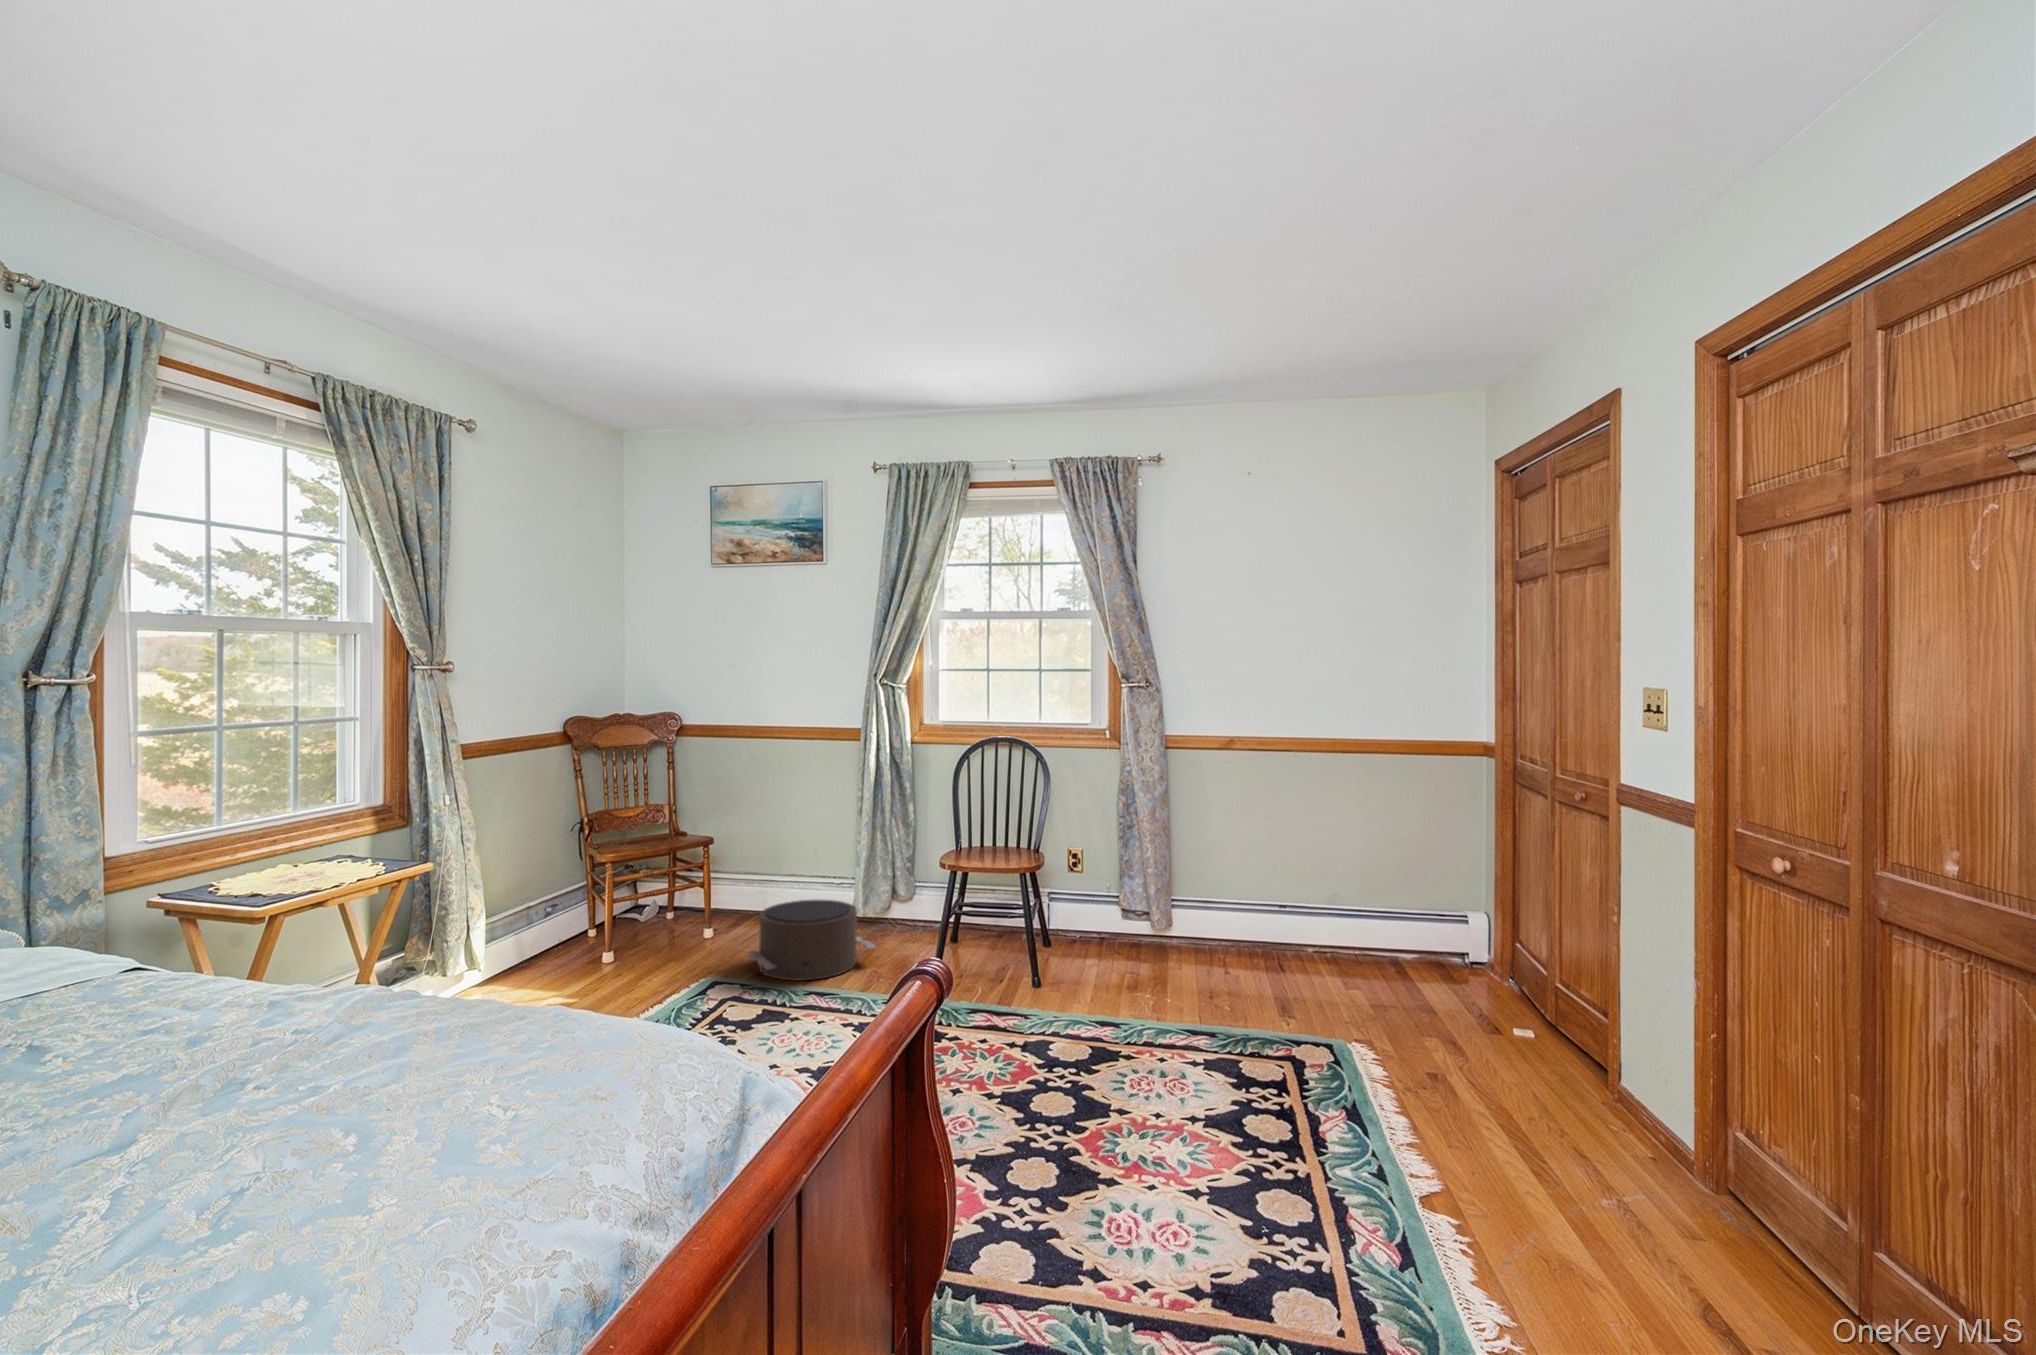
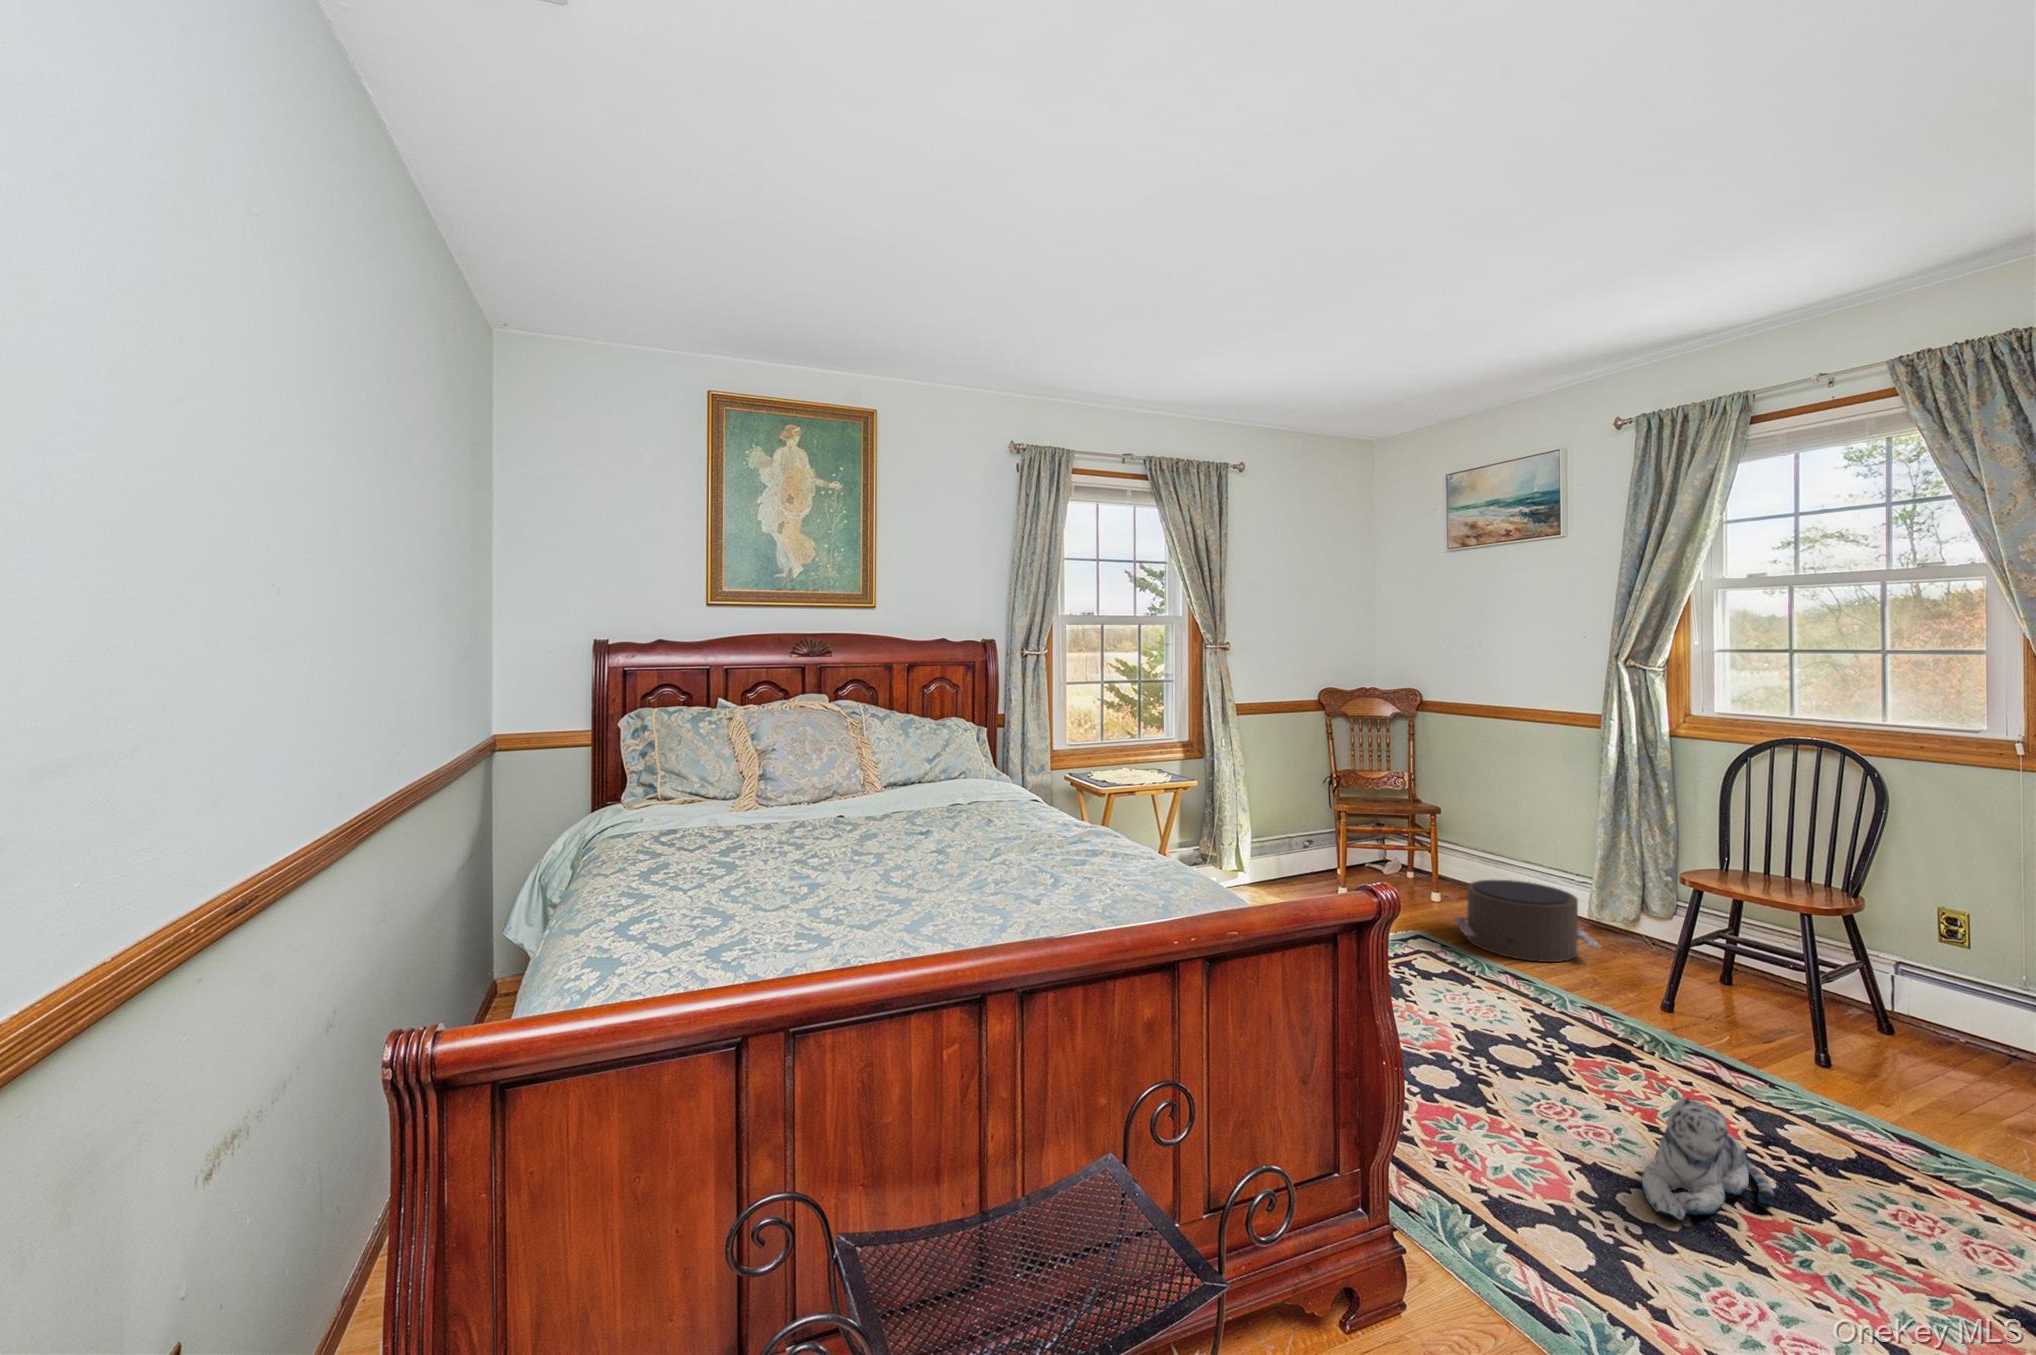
plush toy: none [1014,1063,1094,1180] -> present [1642,1097,1774,1220]

